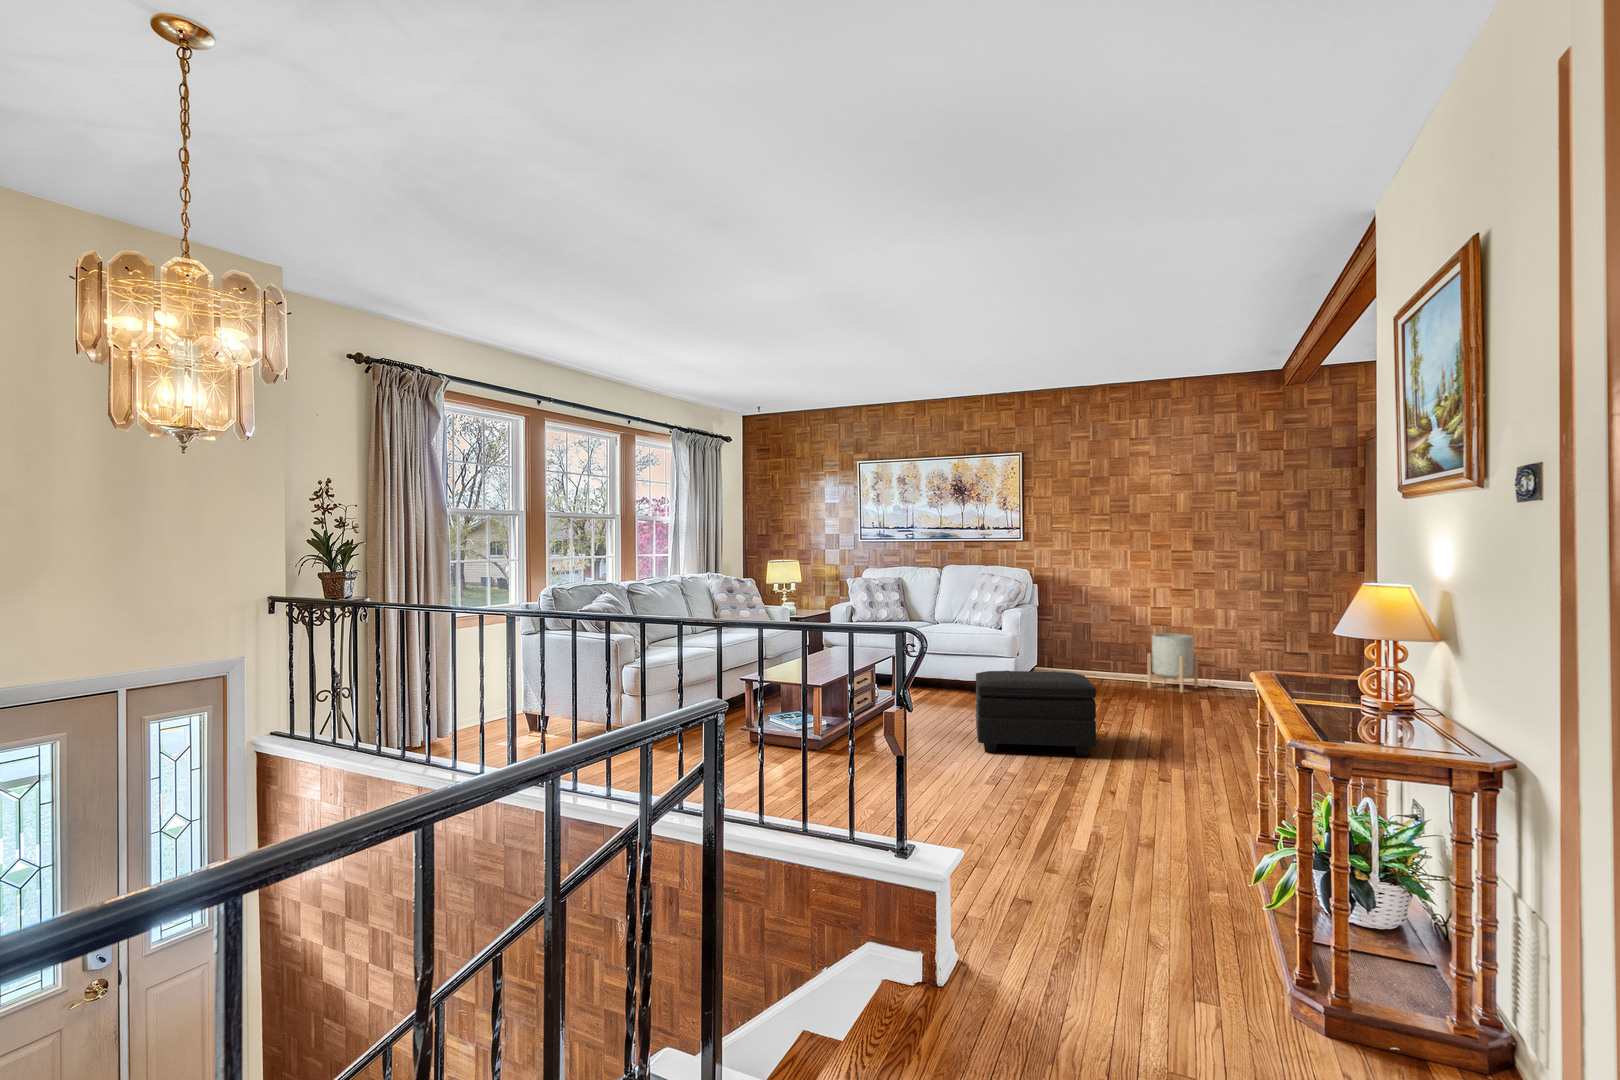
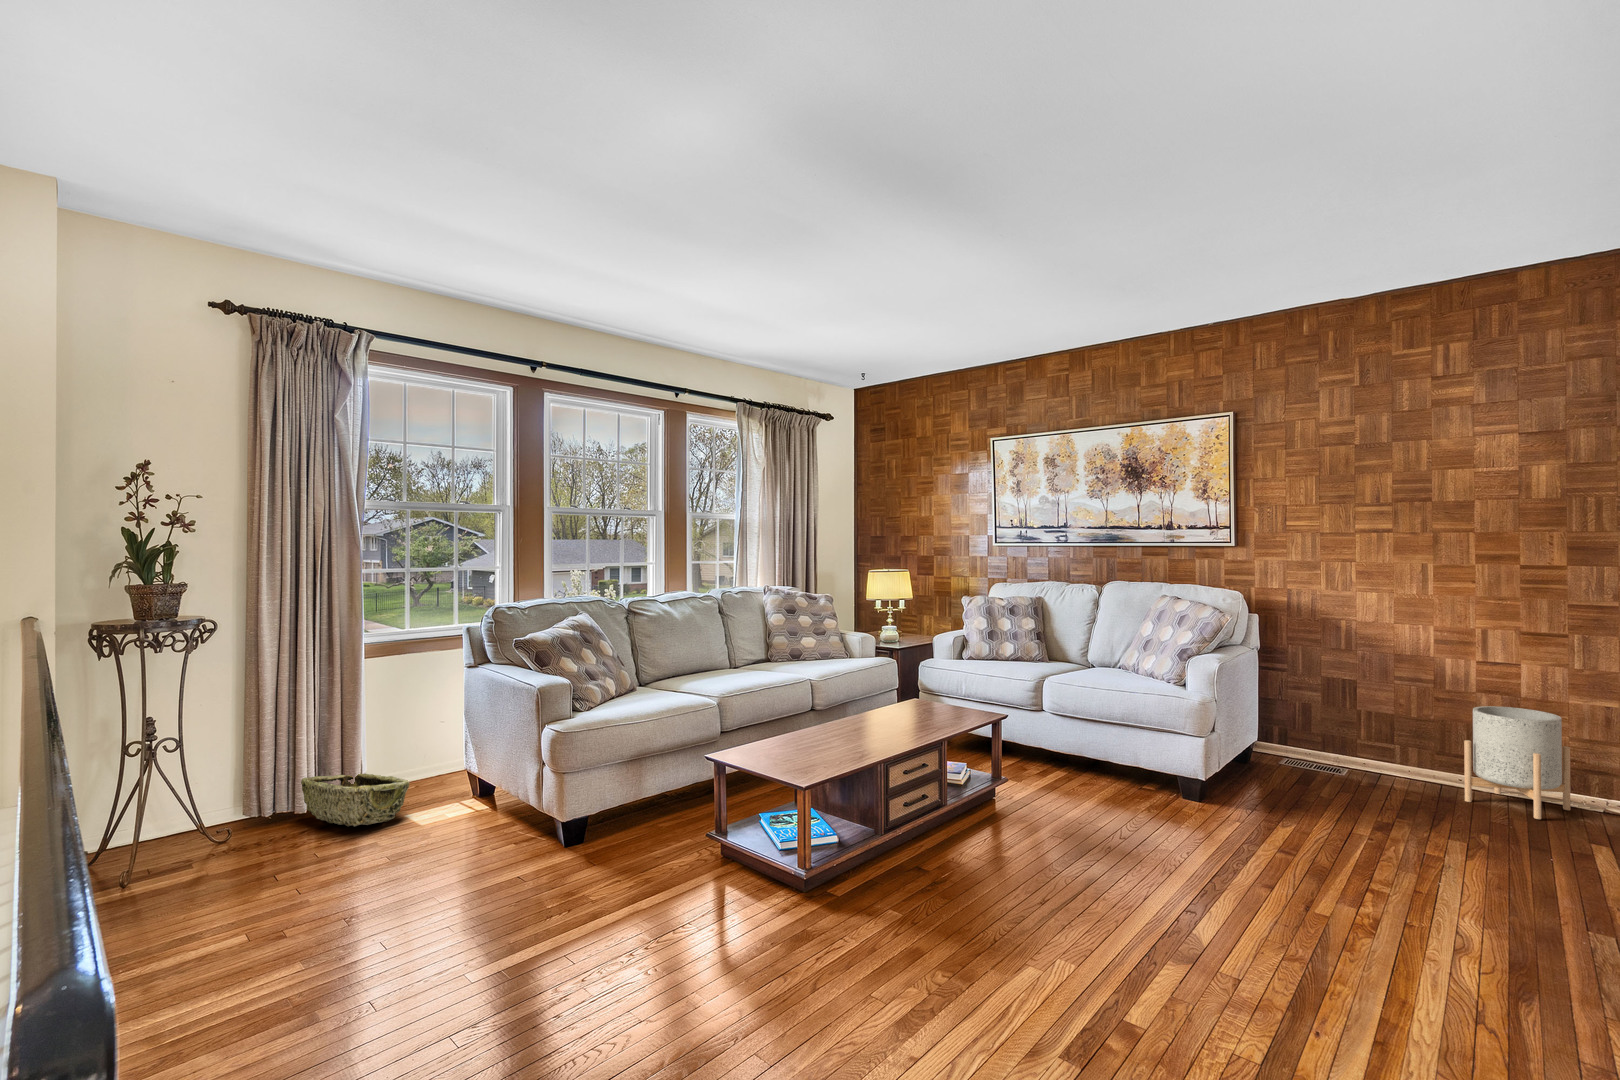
footstool: present [976,670,1096,755] -> none [1088,785,1346,998]
woven basket: none [426,709,509,742] -> present [301,774,409,826]

